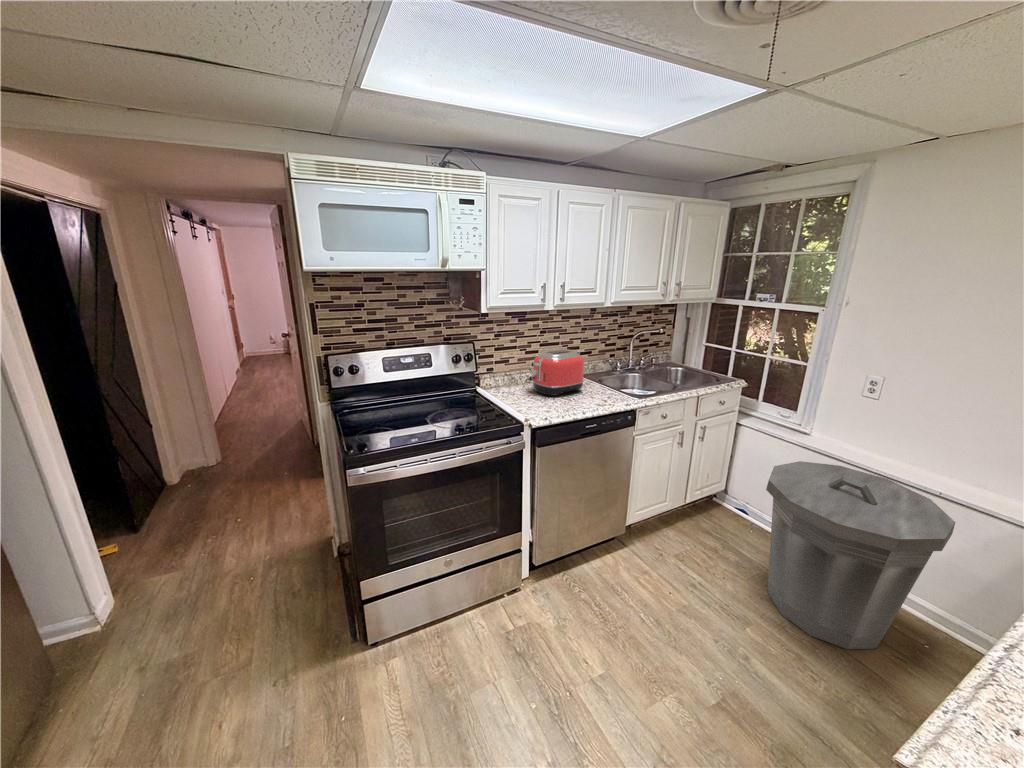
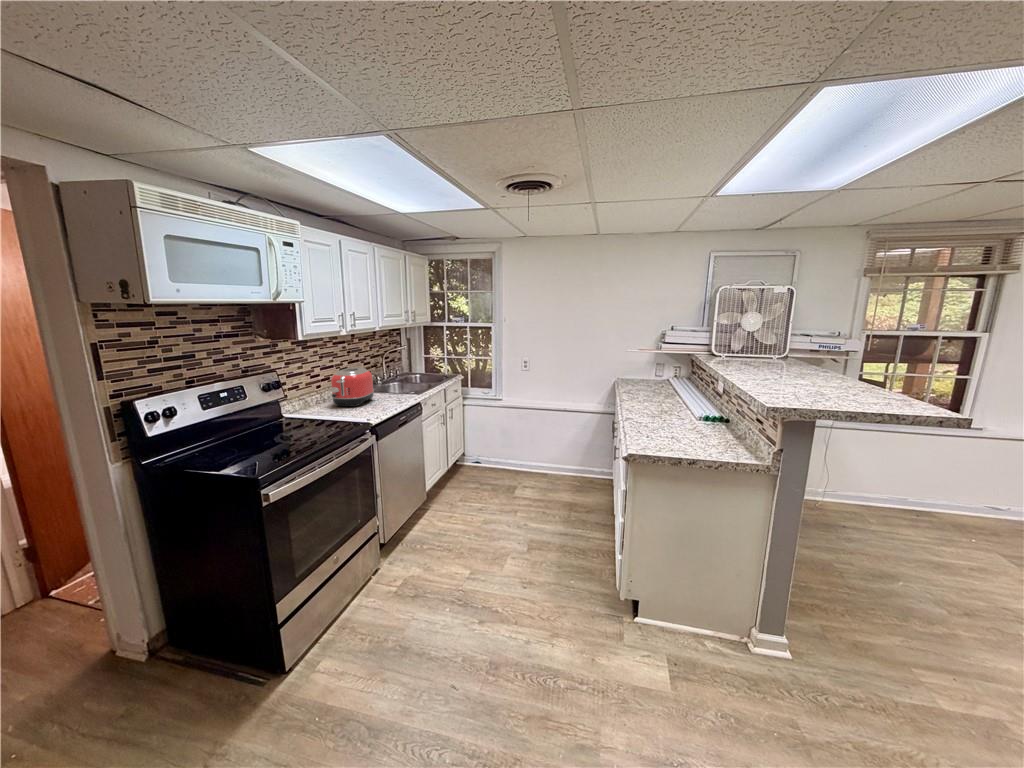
trash can: present [766,461,955,649] -> none [499,409,576,501]

